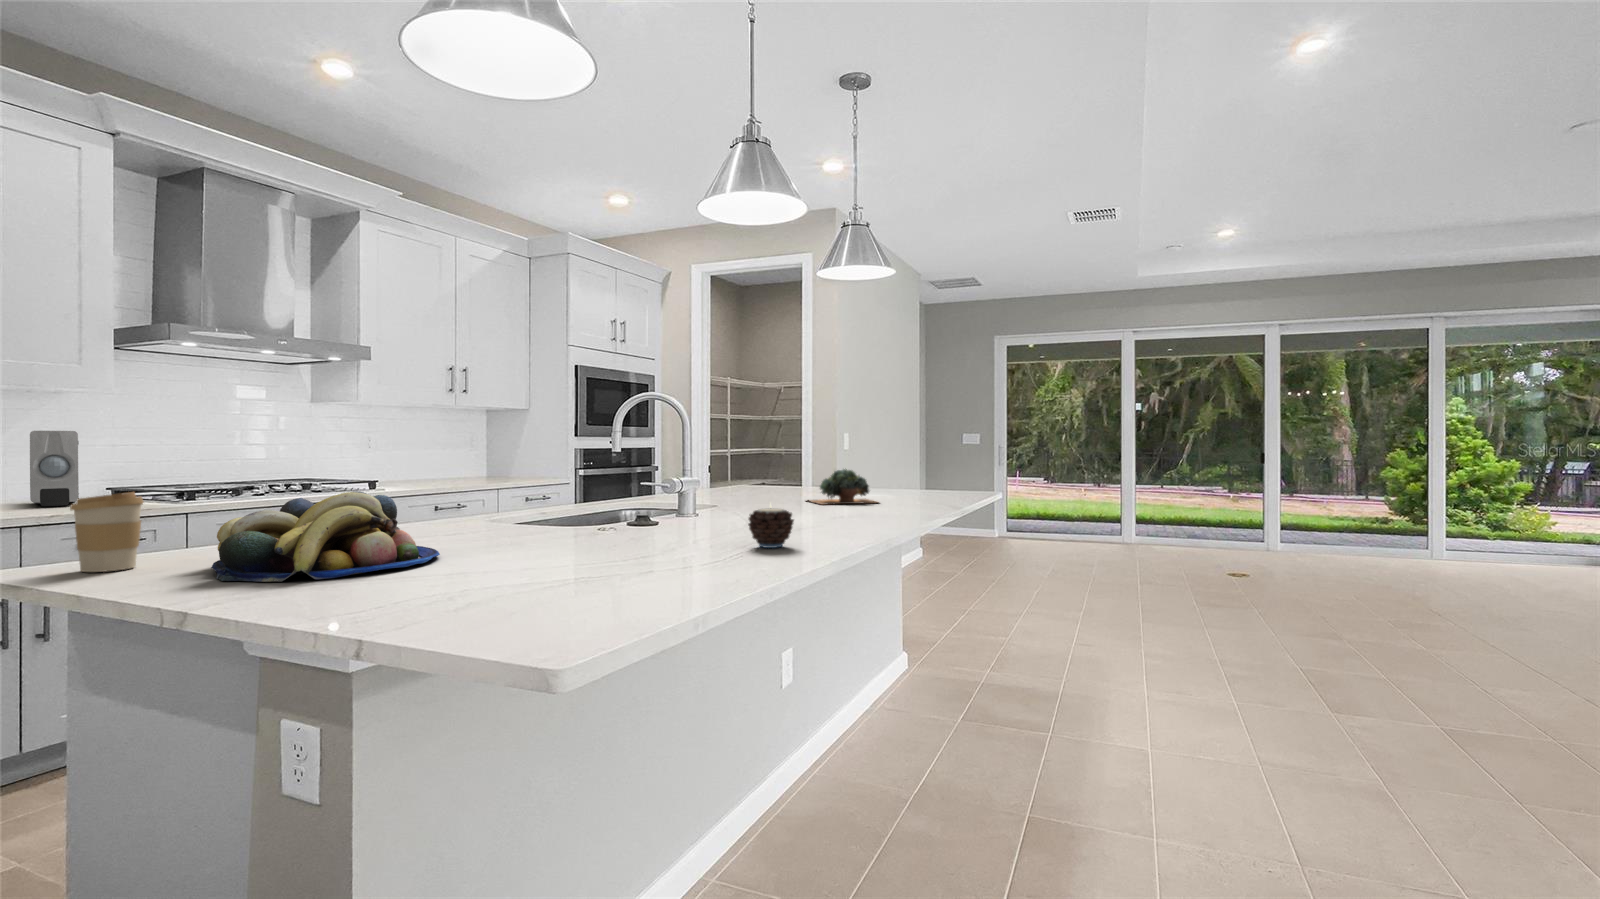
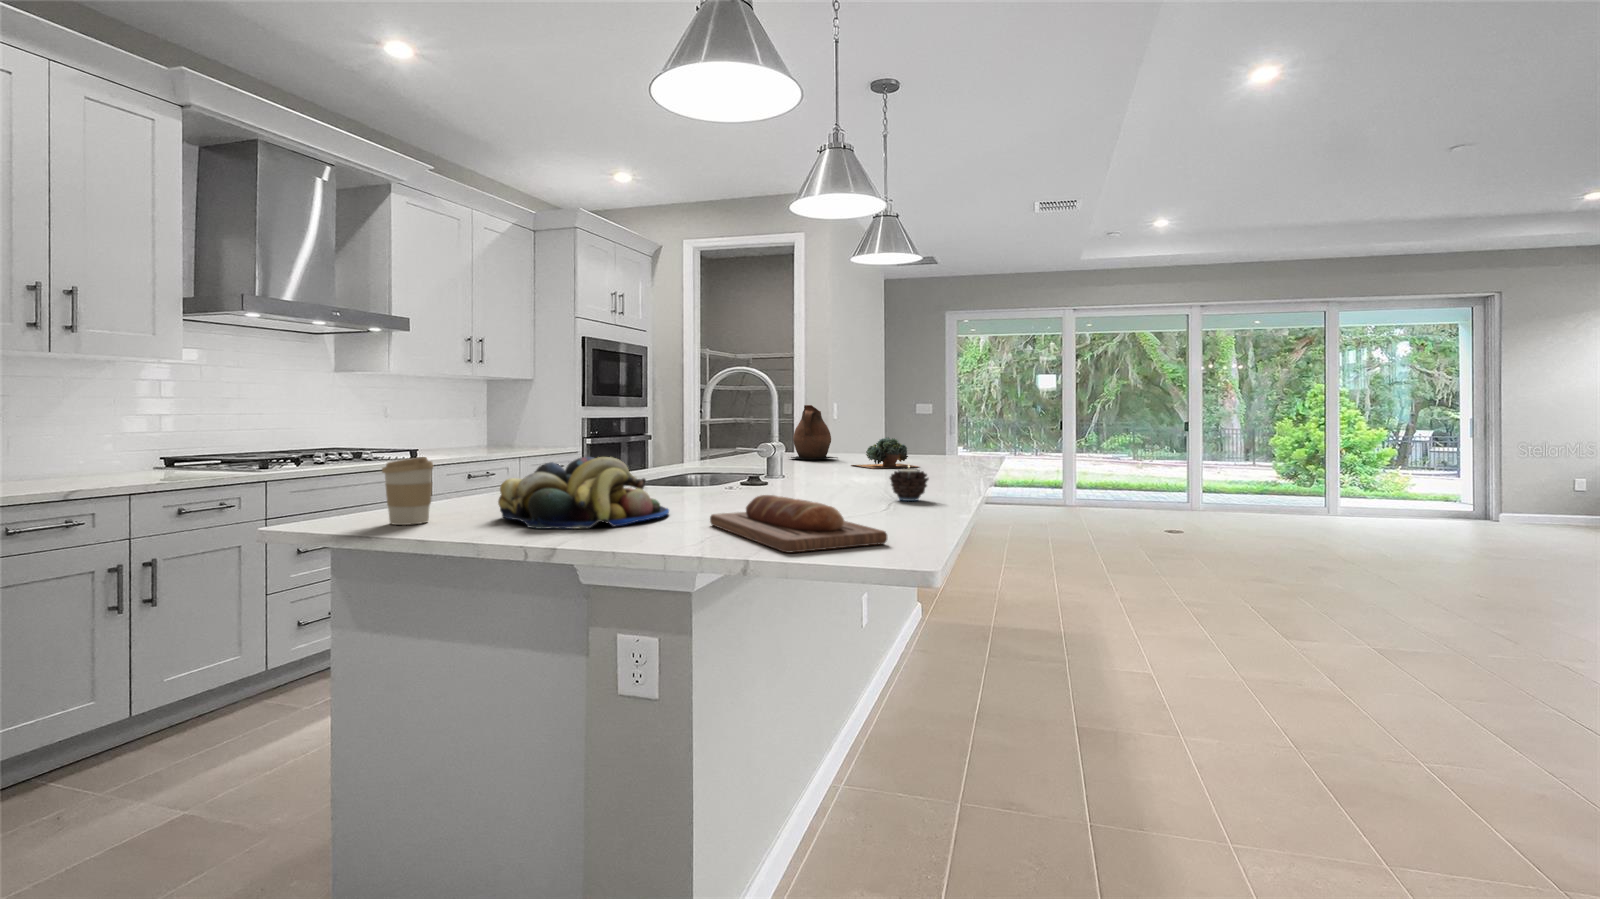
soap dispenser: present [30,431,79,506] -> none [111,401,167,475]
ceramic pitcher: none [752,433,808,493] -> present [791,405,837,459]
bread loaf: none [415,543,588,627] -> present [710,495,887,553]

